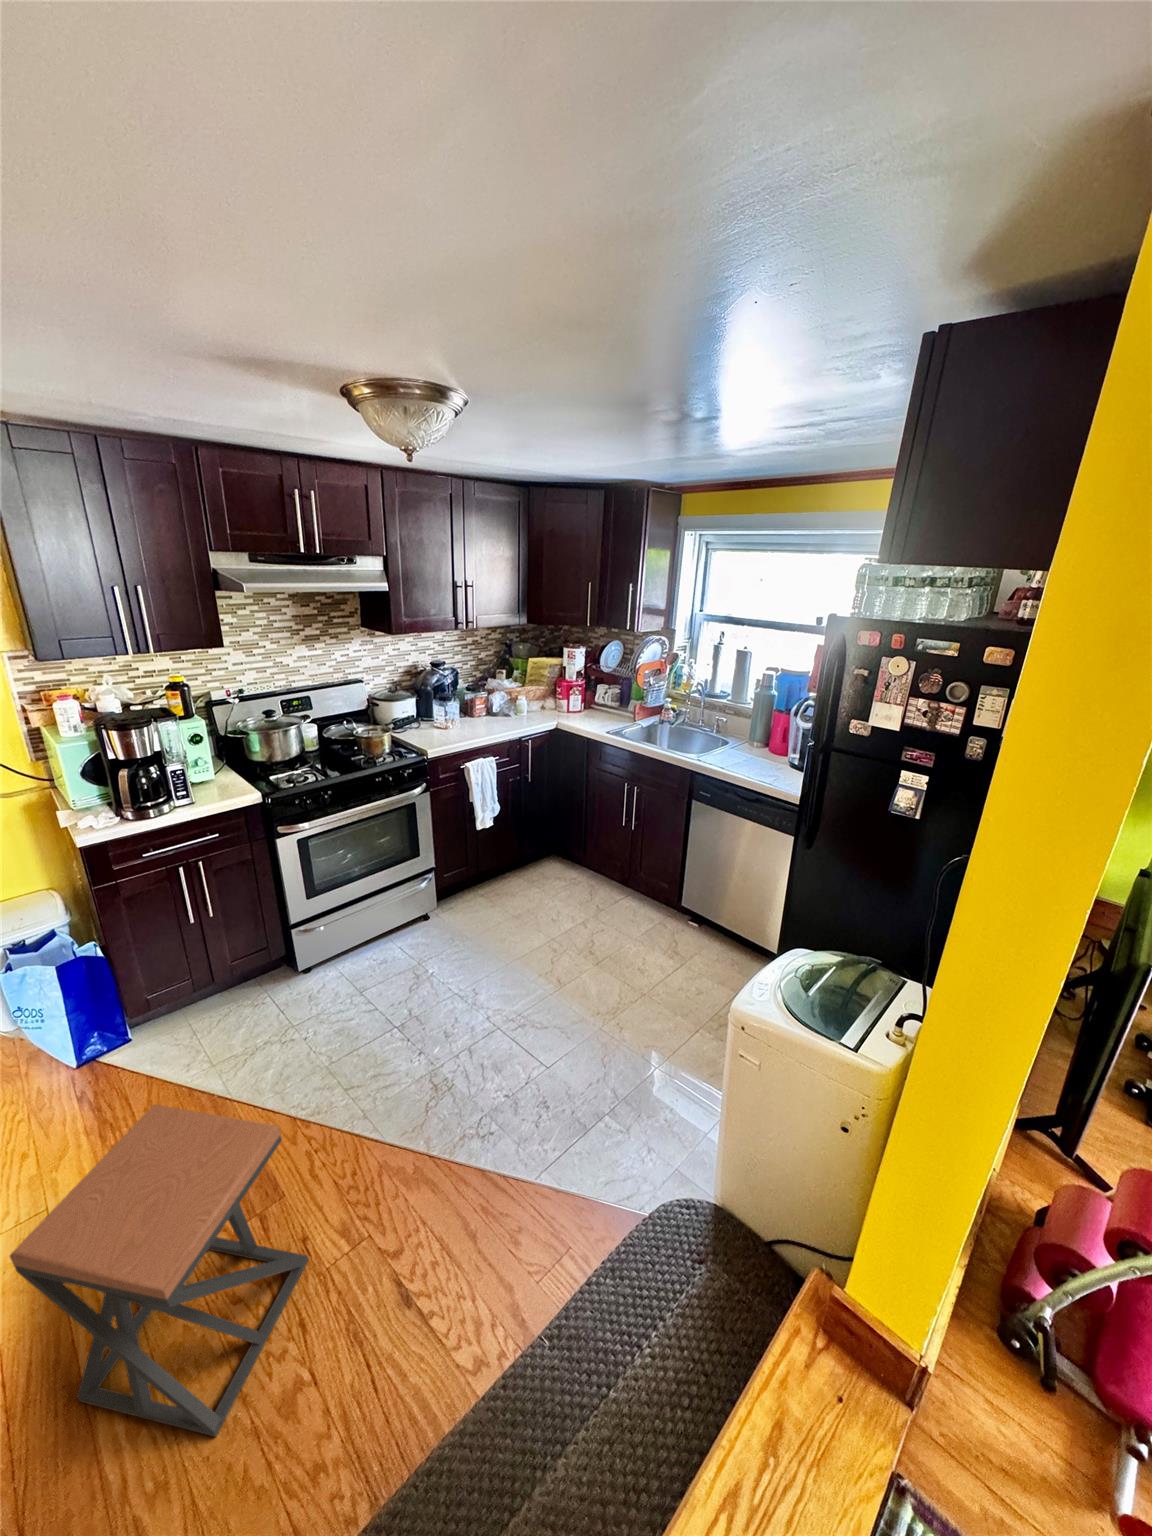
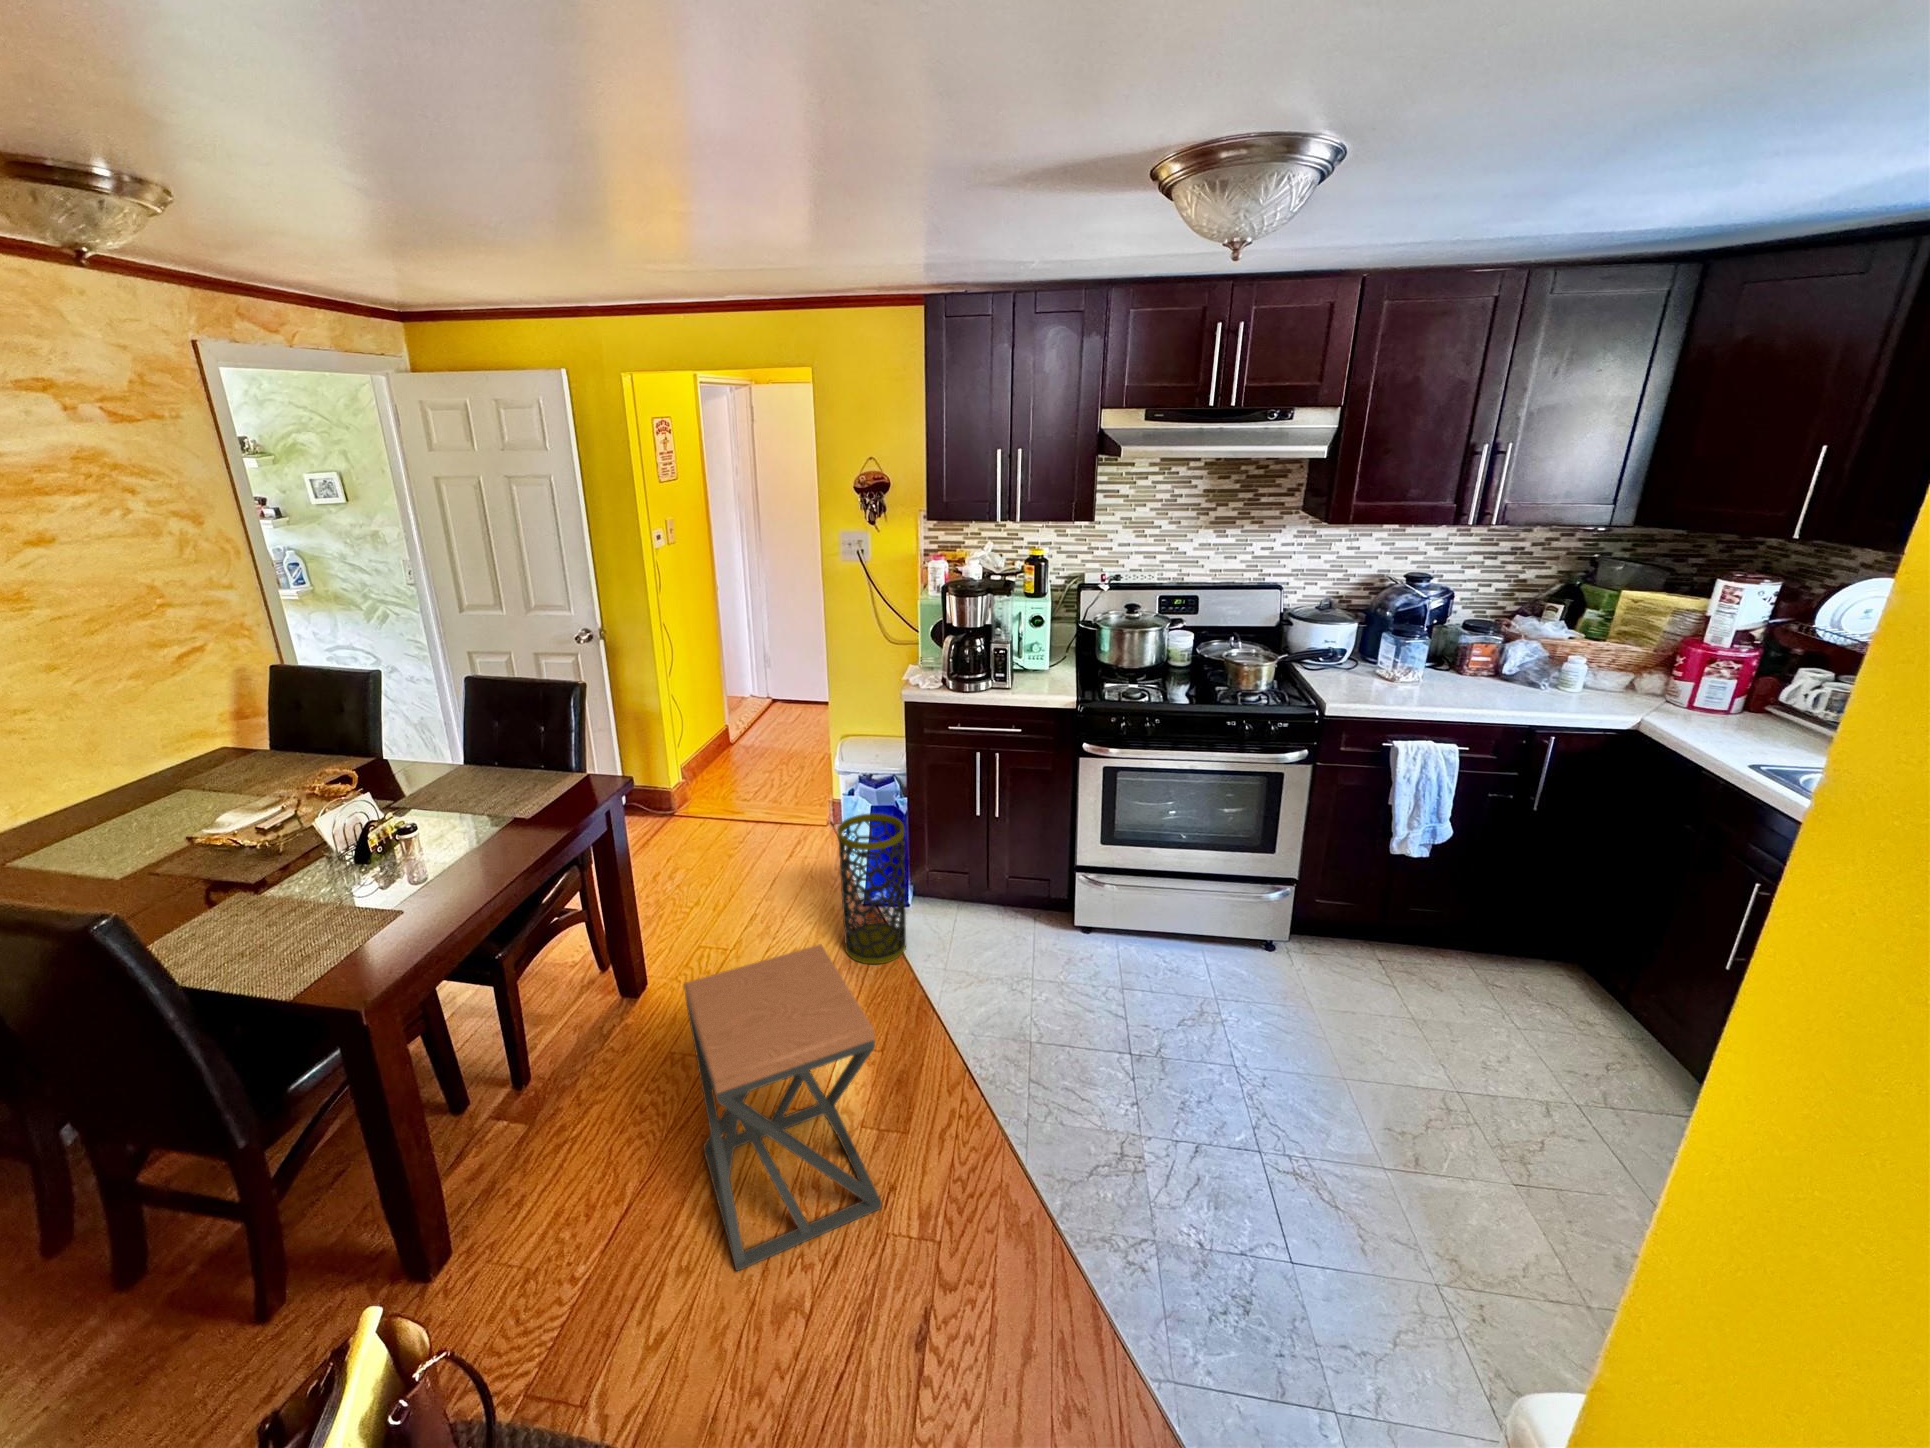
trash can: none [47,961,163,1116] -> present [837,813,906,964]

